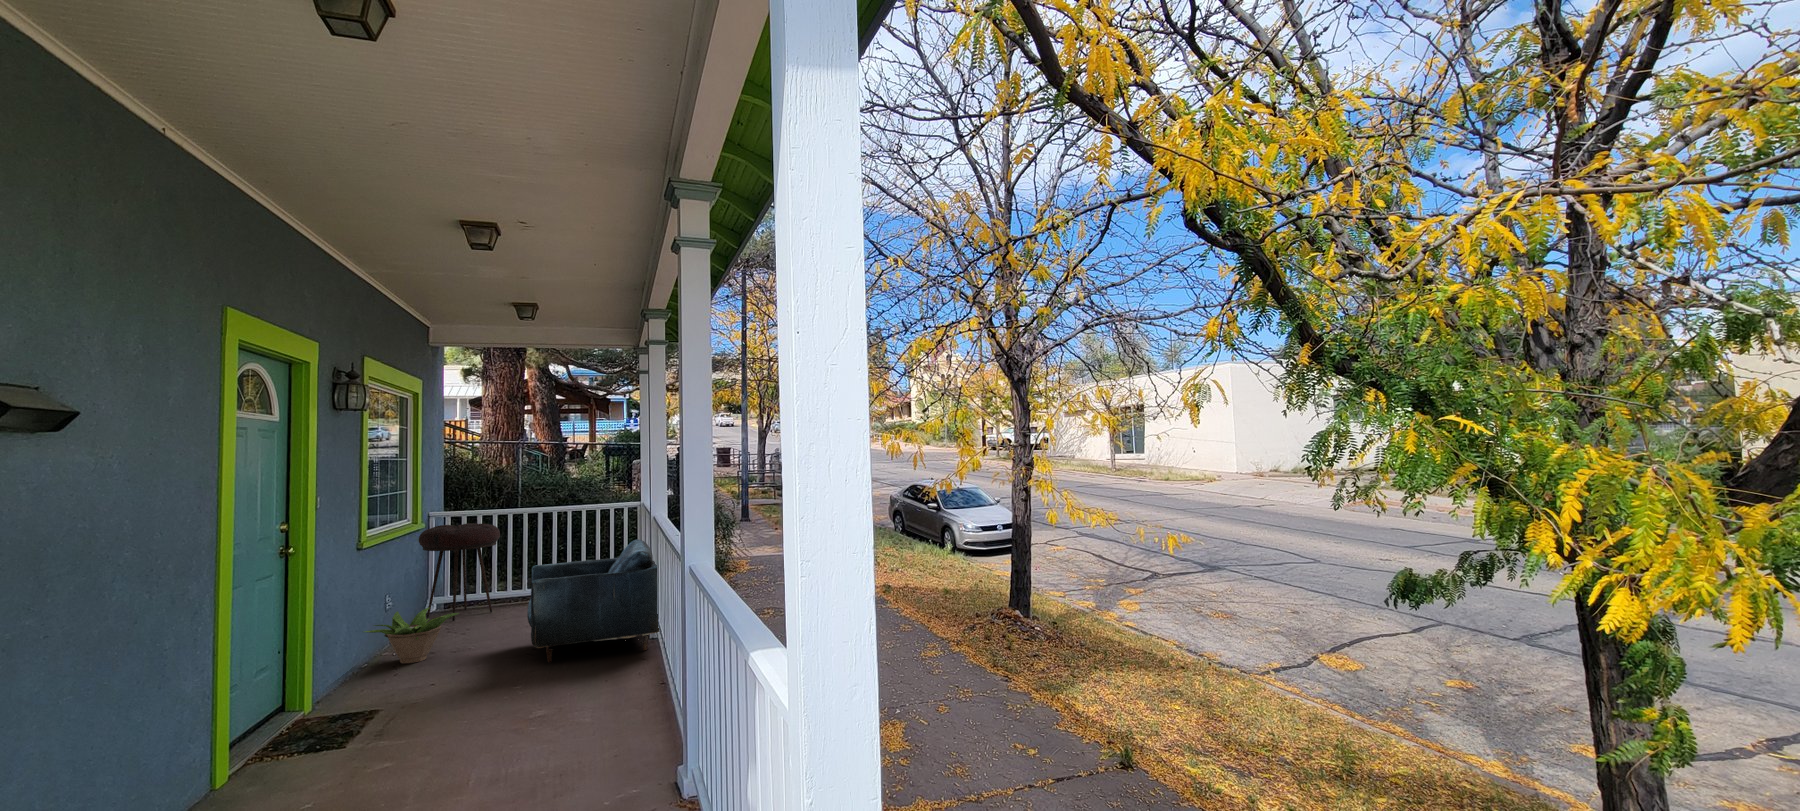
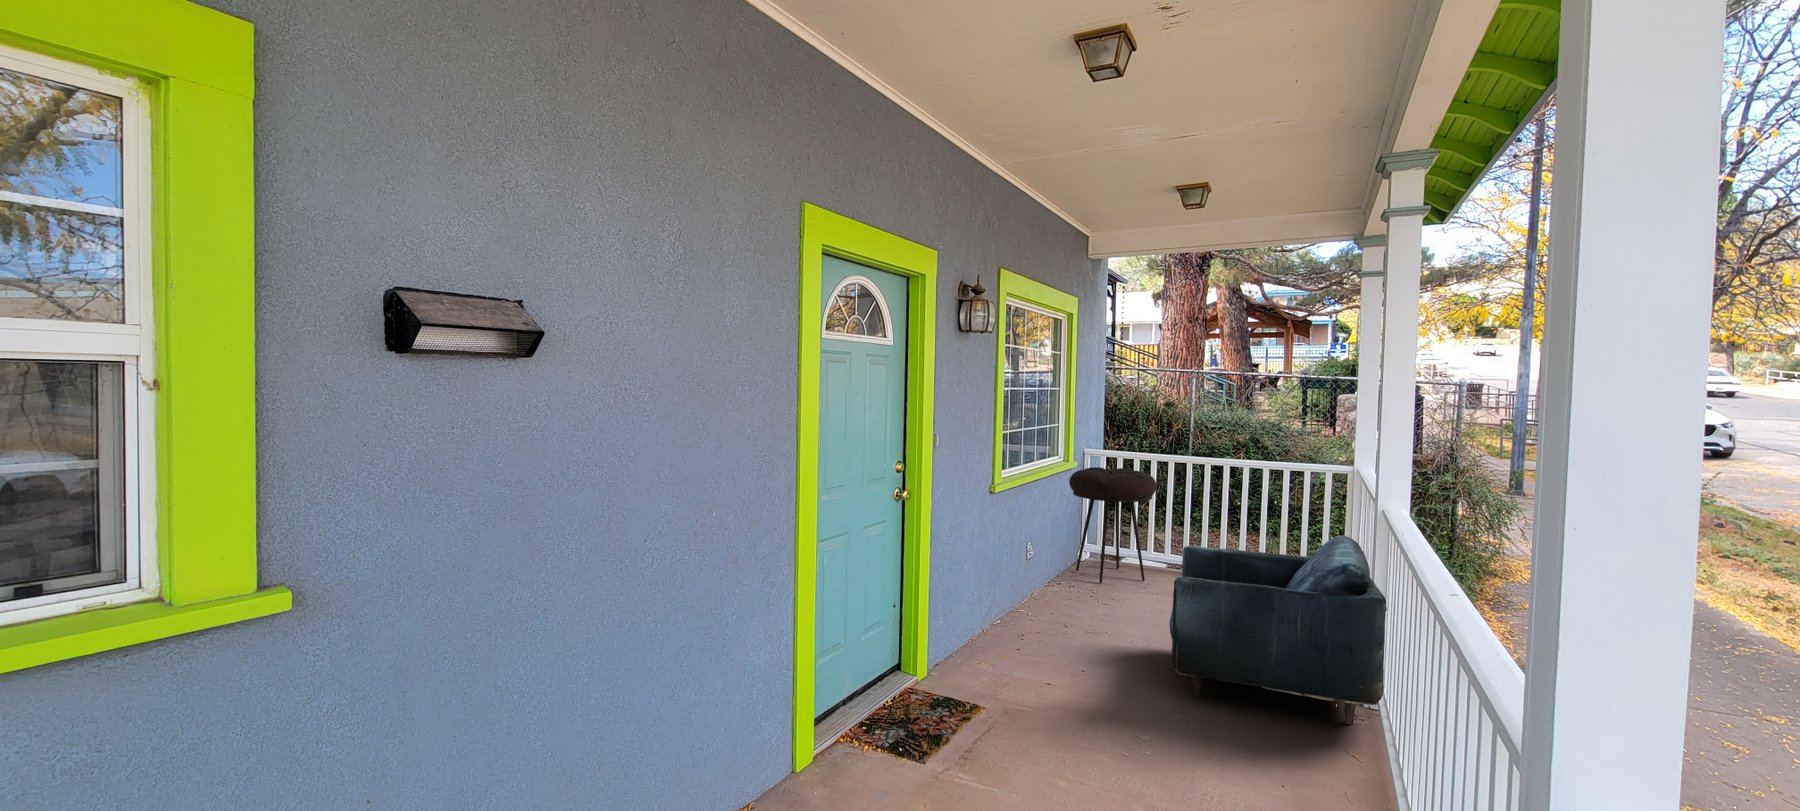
decorative plant: present [364,607,459,663] -> none [991,568,1094,638]

